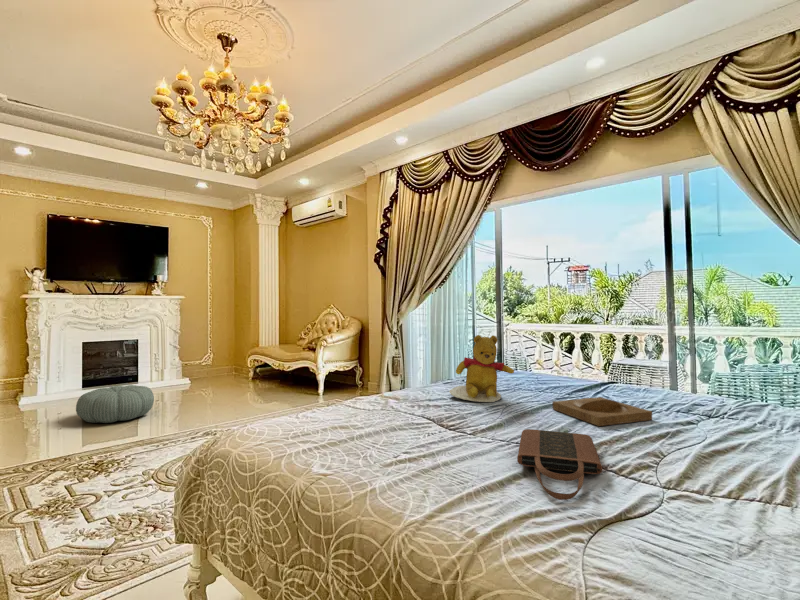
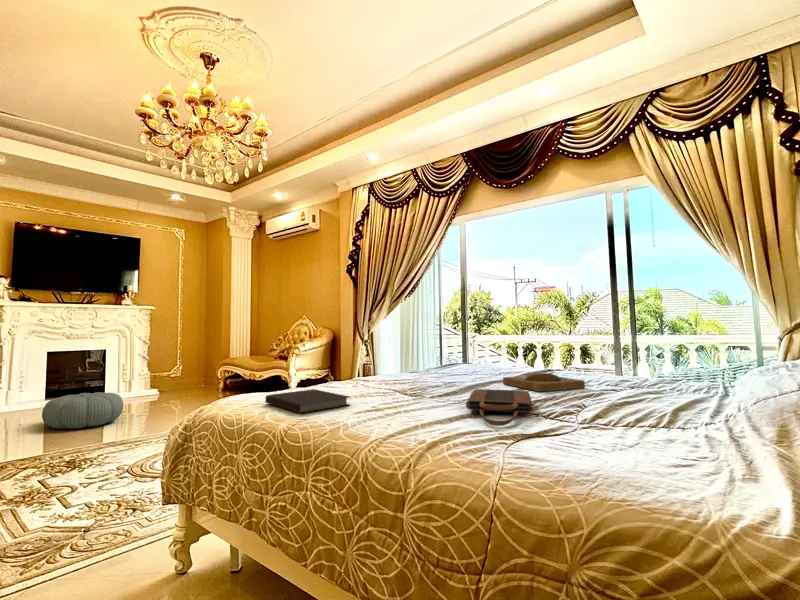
teddy bear: present [449,335,514,402] -> none [414,324,471,381]
notebook: none [283,419,379,462] -> present [266,389,349,413]

